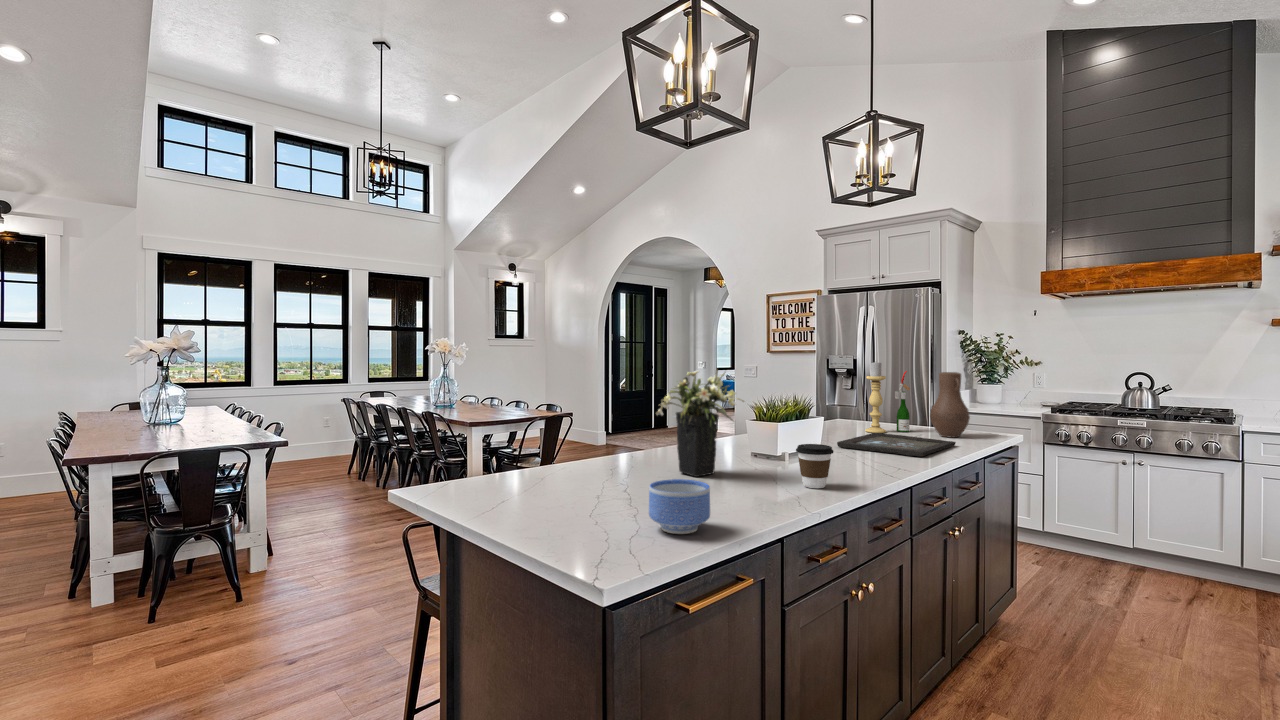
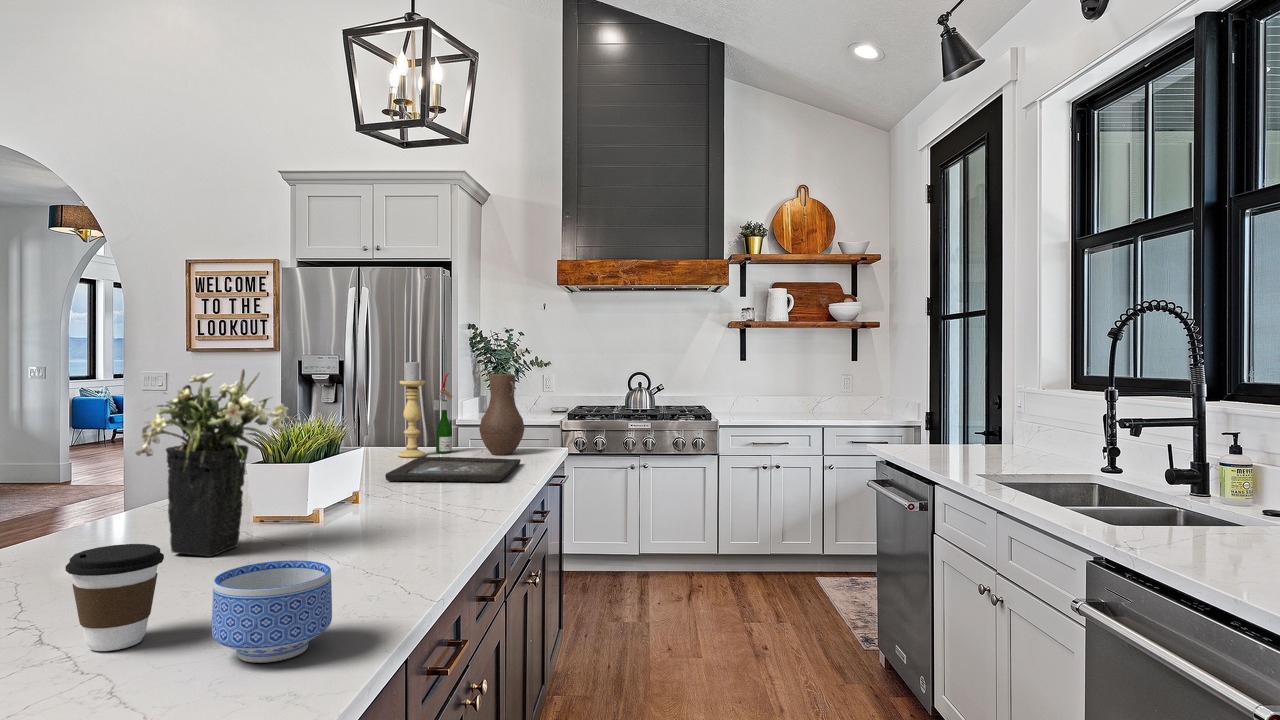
coffee cup: present [796,444,833,488] -> present [66,544,164,651]

